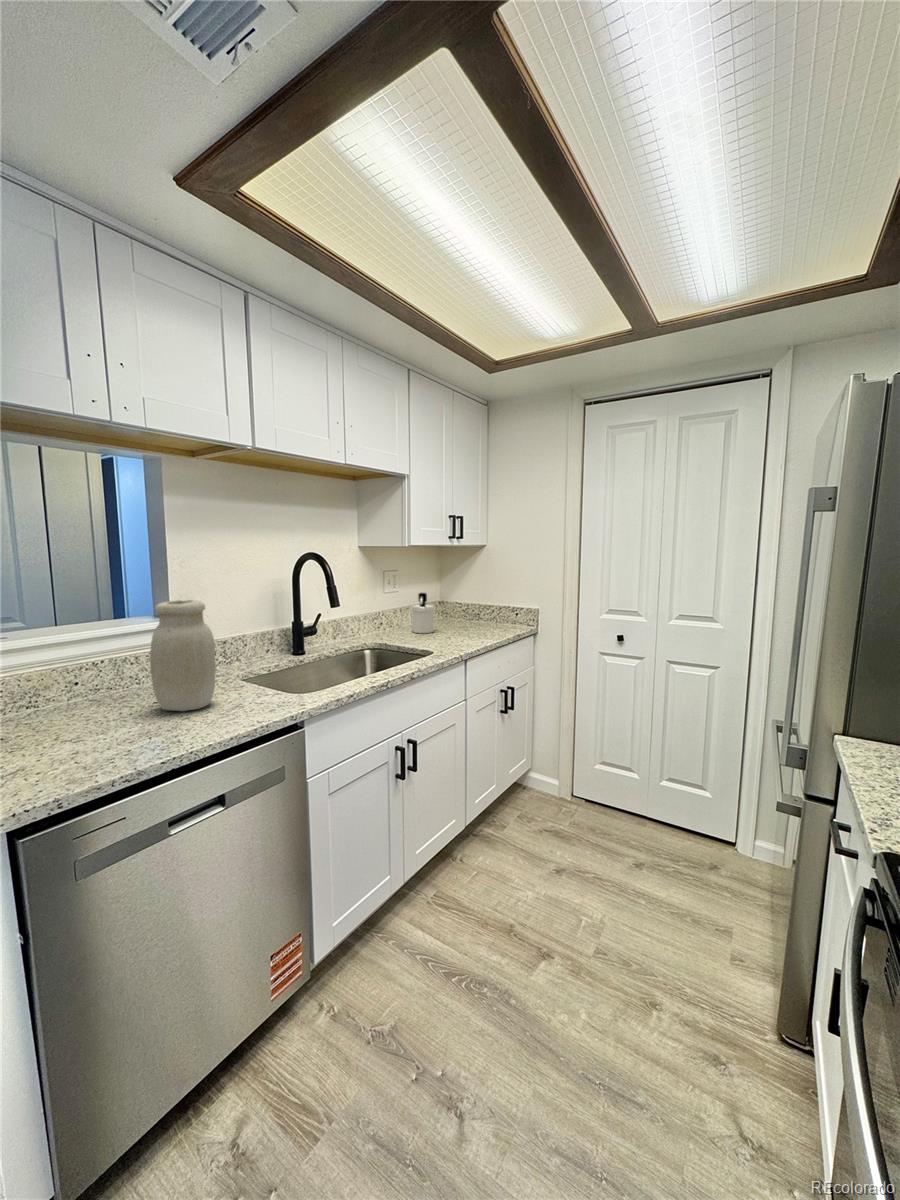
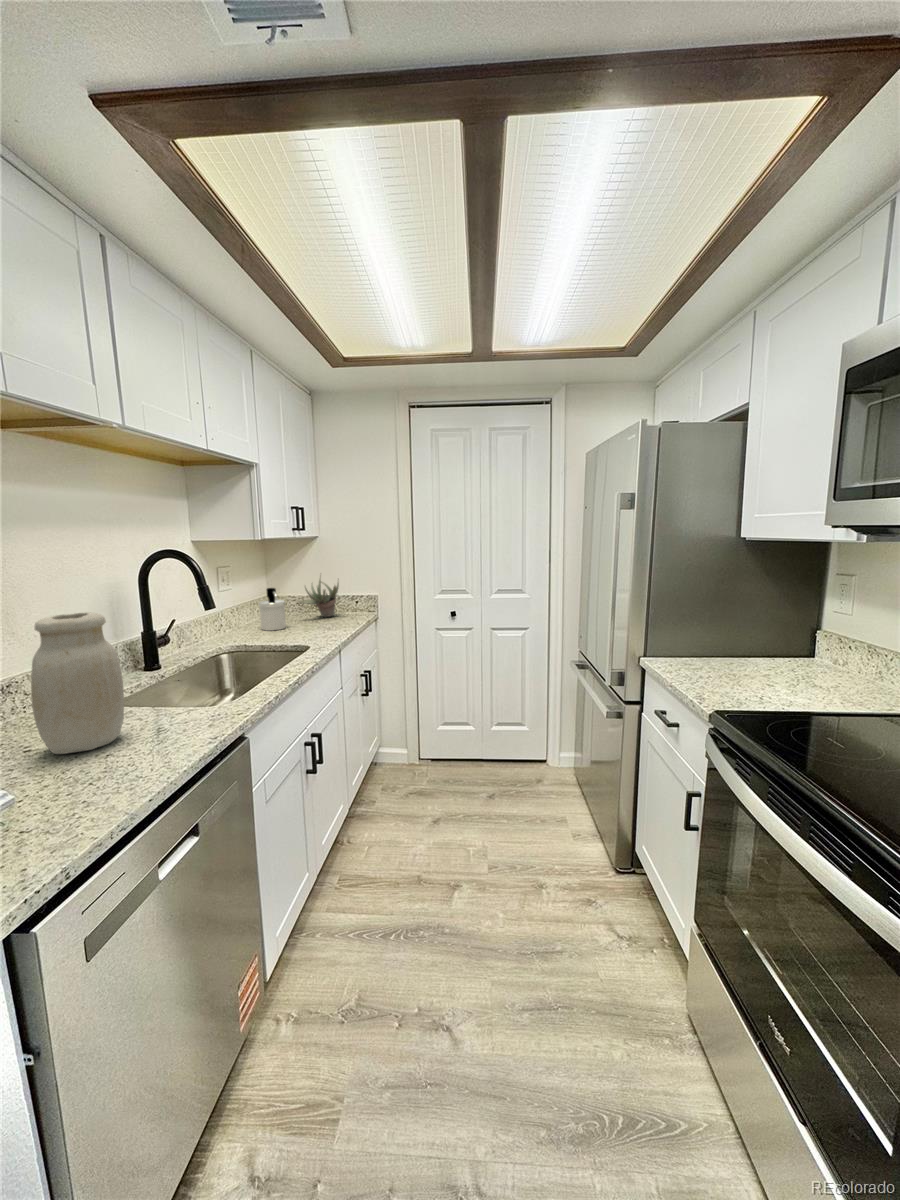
succulent plant: none [451,581,494,626] -> present [297,575,339,617]

